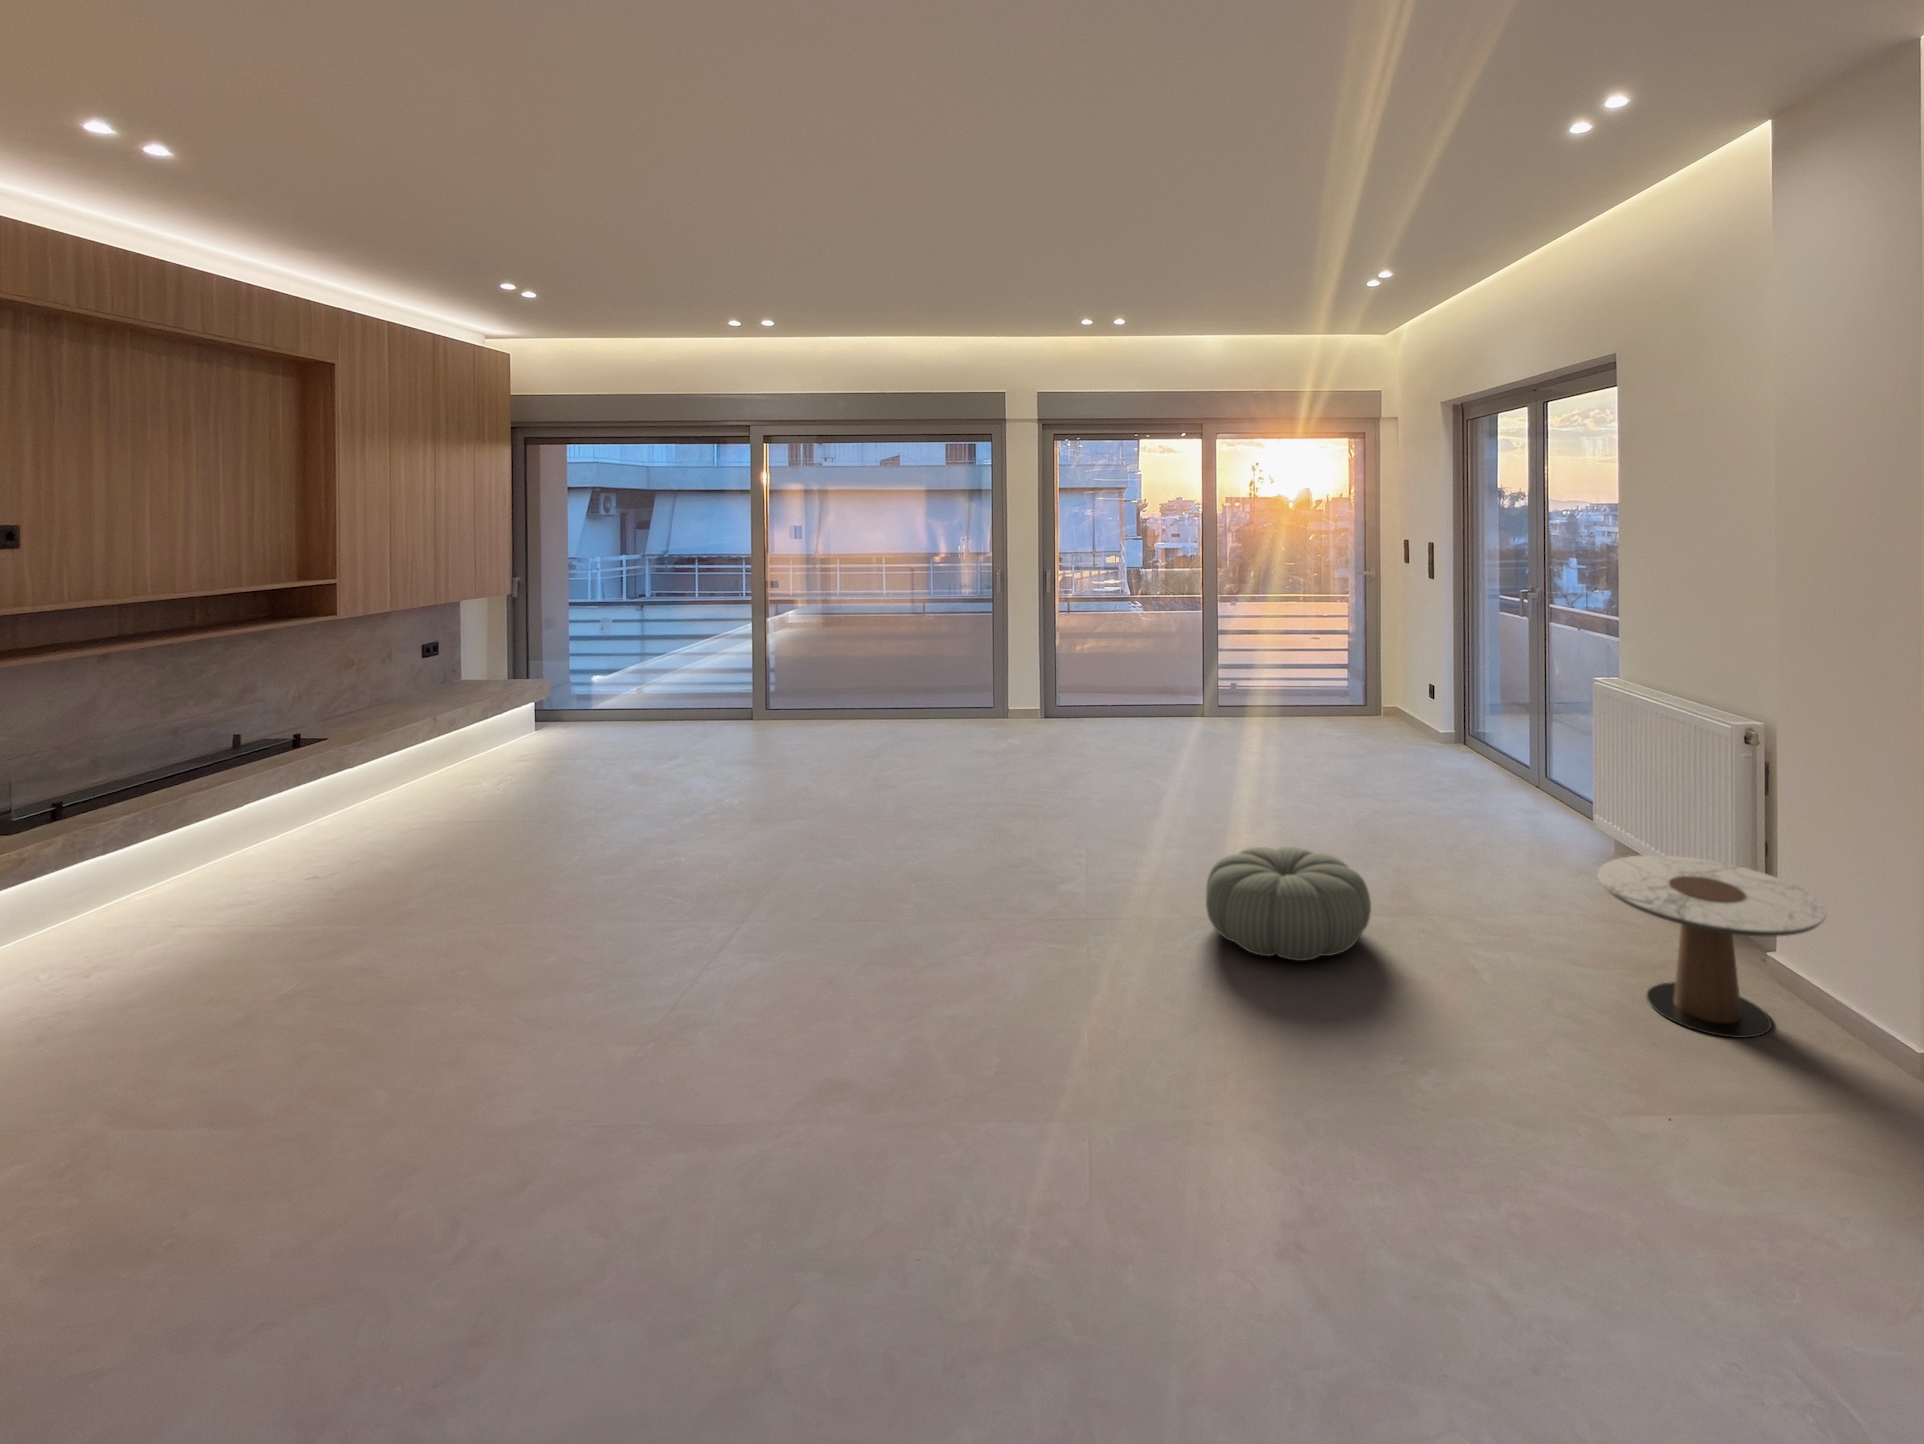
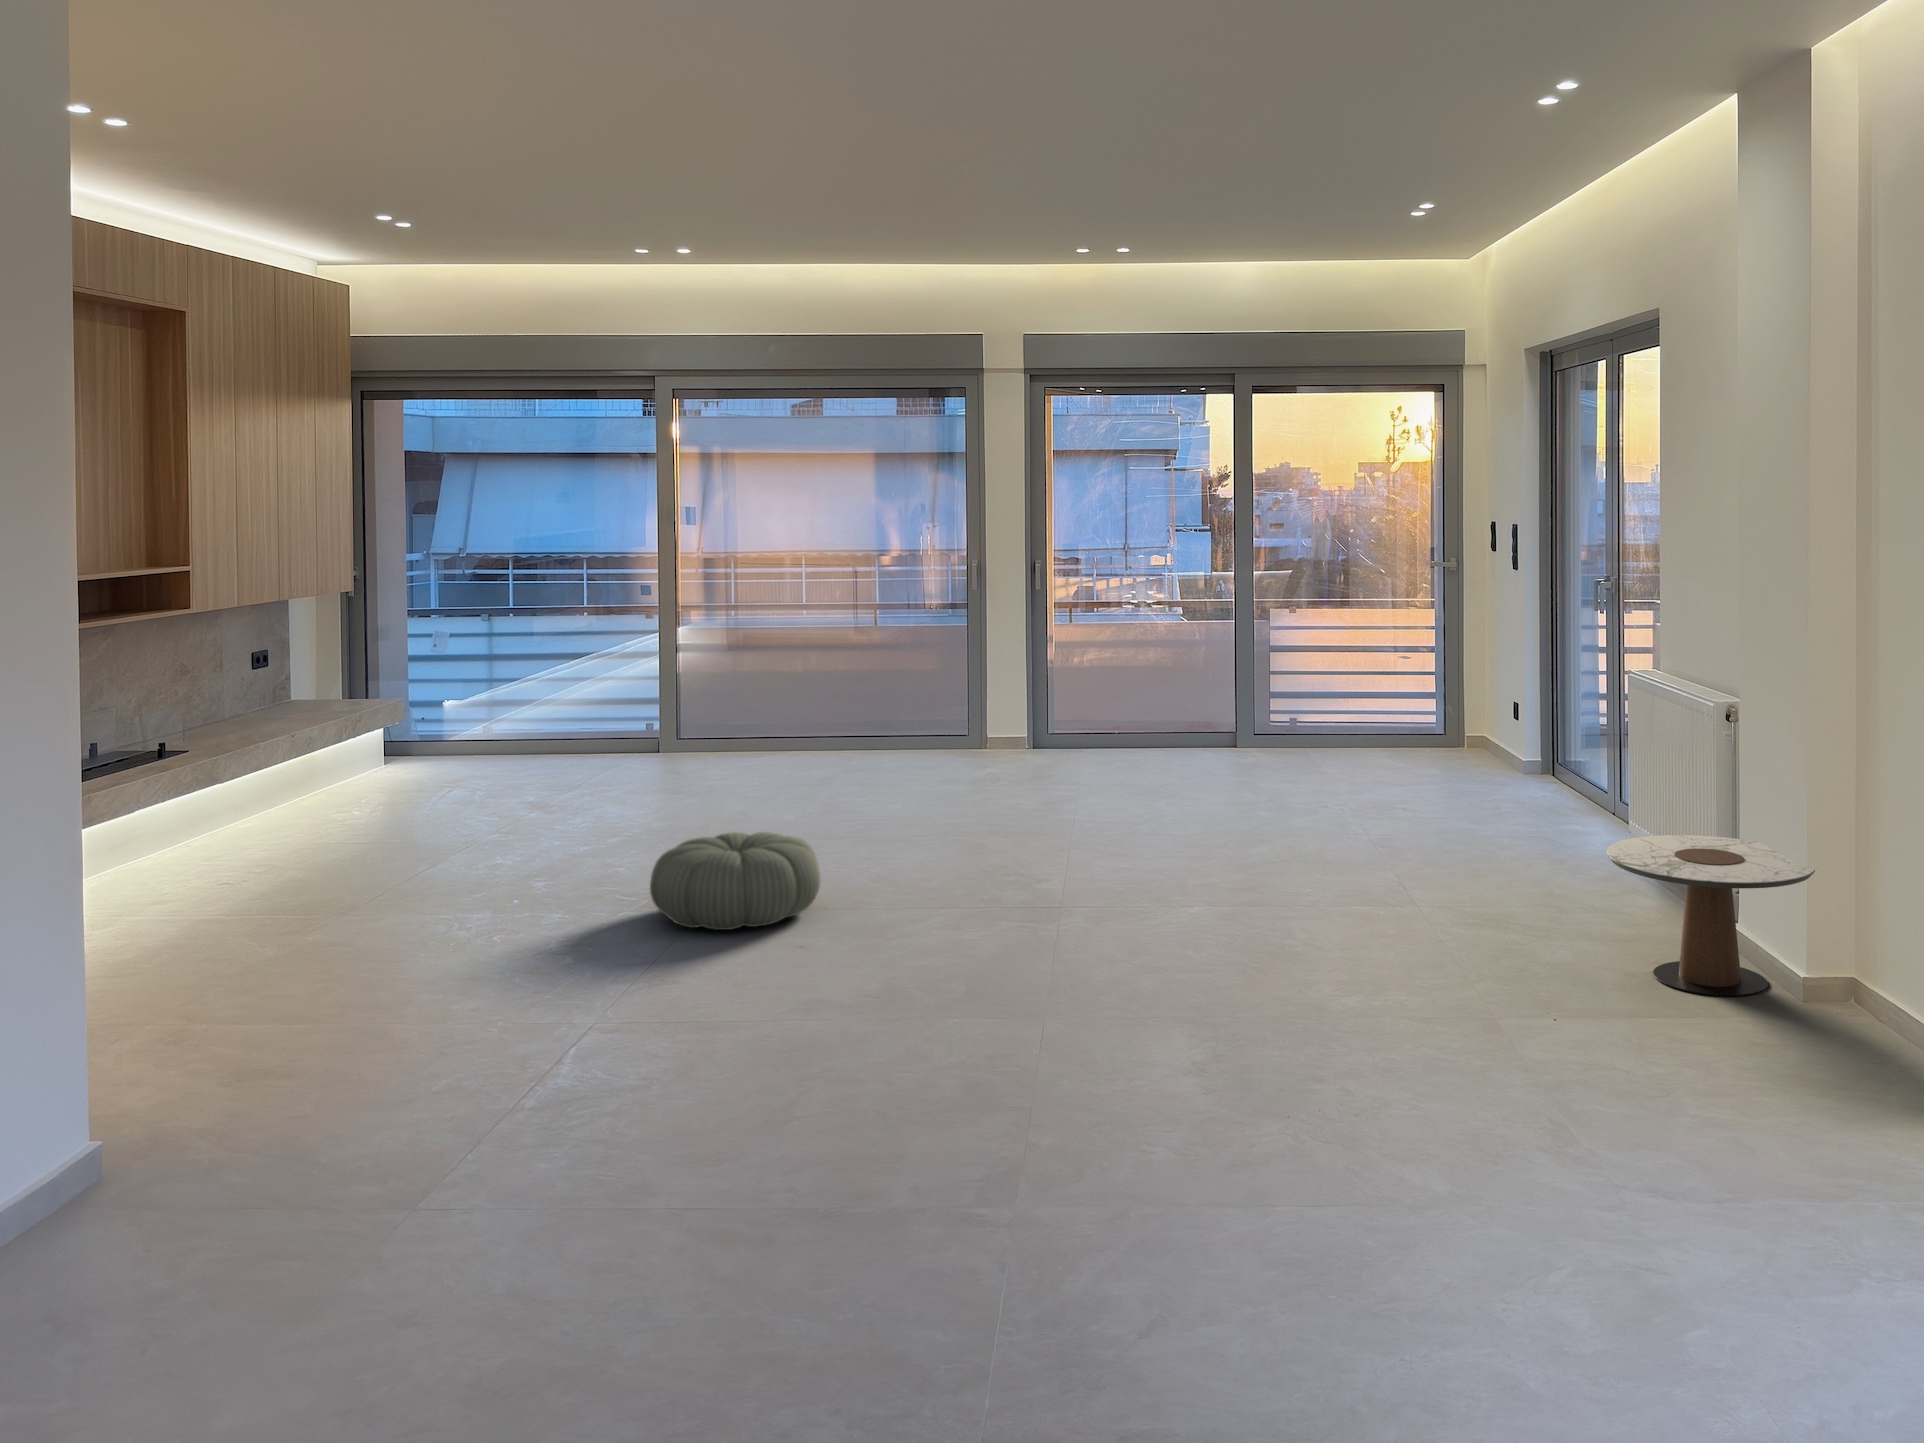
pouf: present [1206,846,1371,961] -> present [650,832,820,930]

